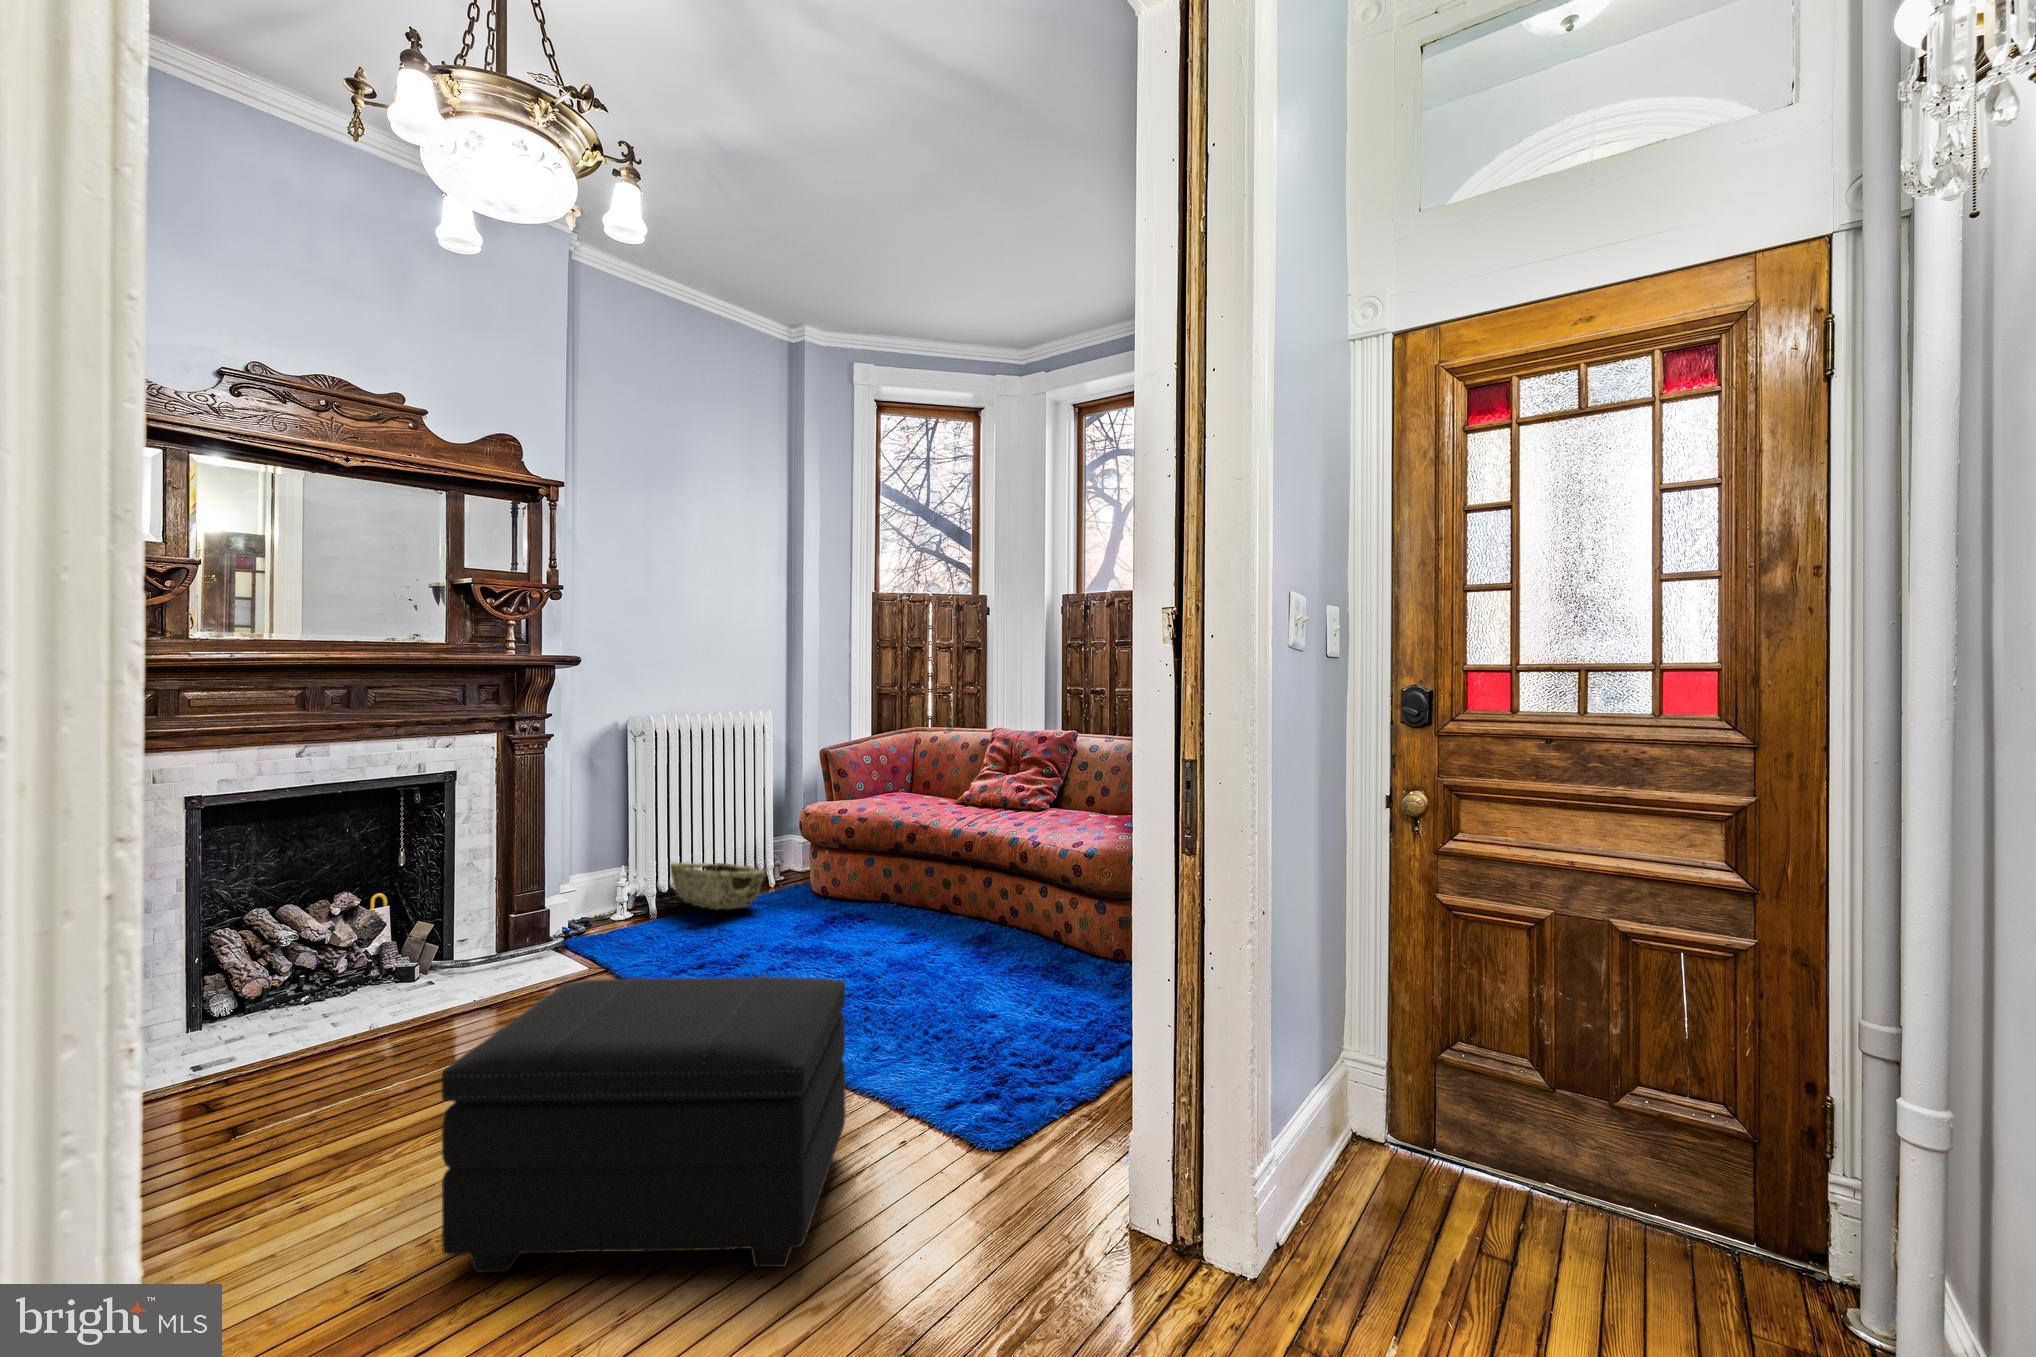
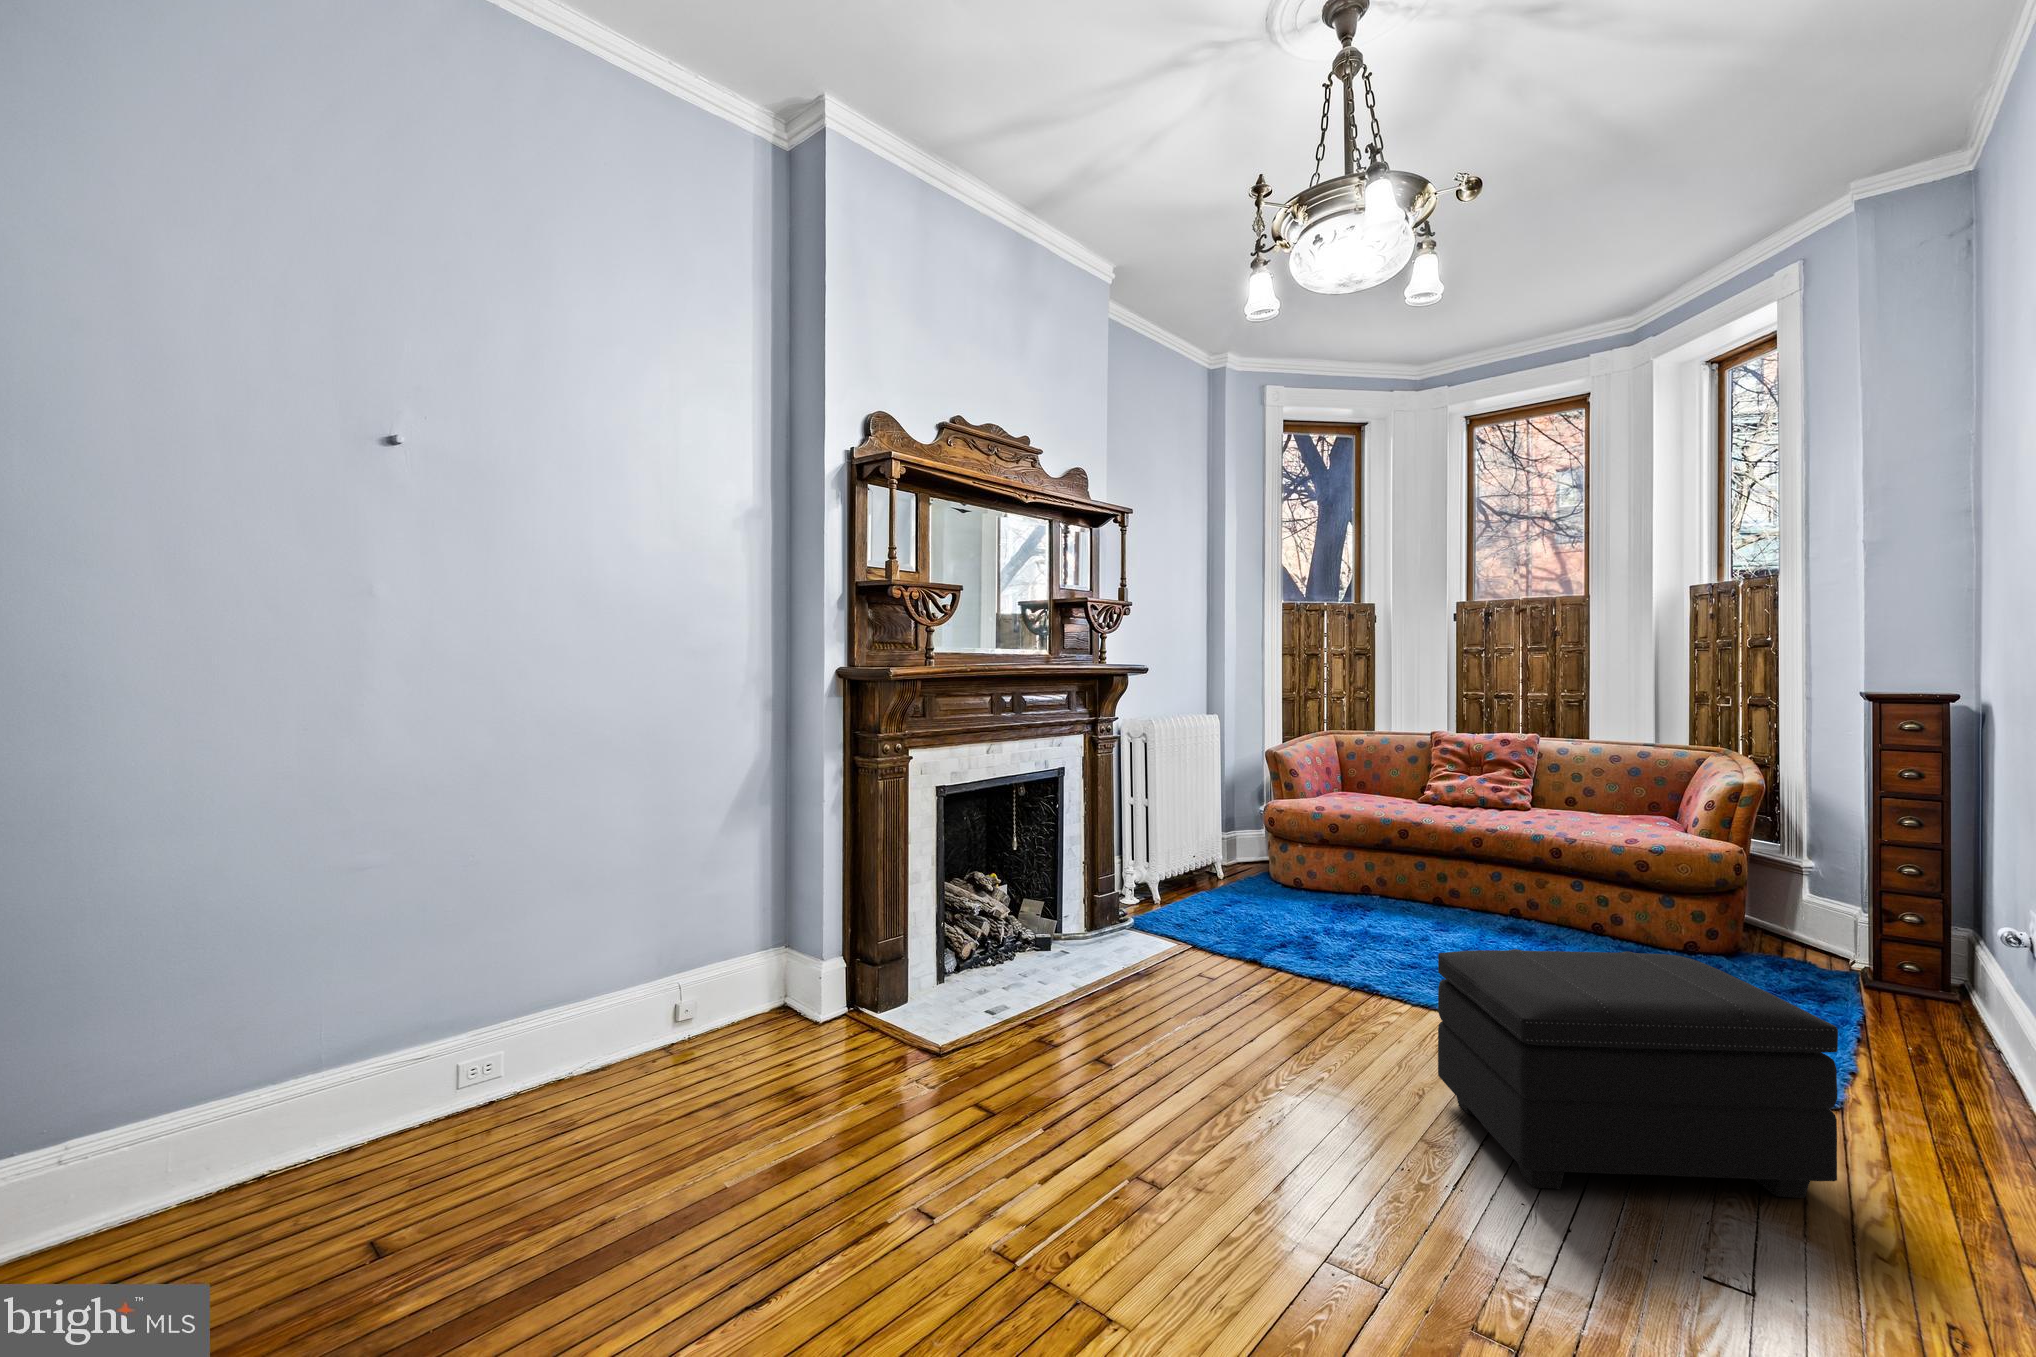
woven basket: present [670,863,765,910] -> none [1165,853,1259,899]

